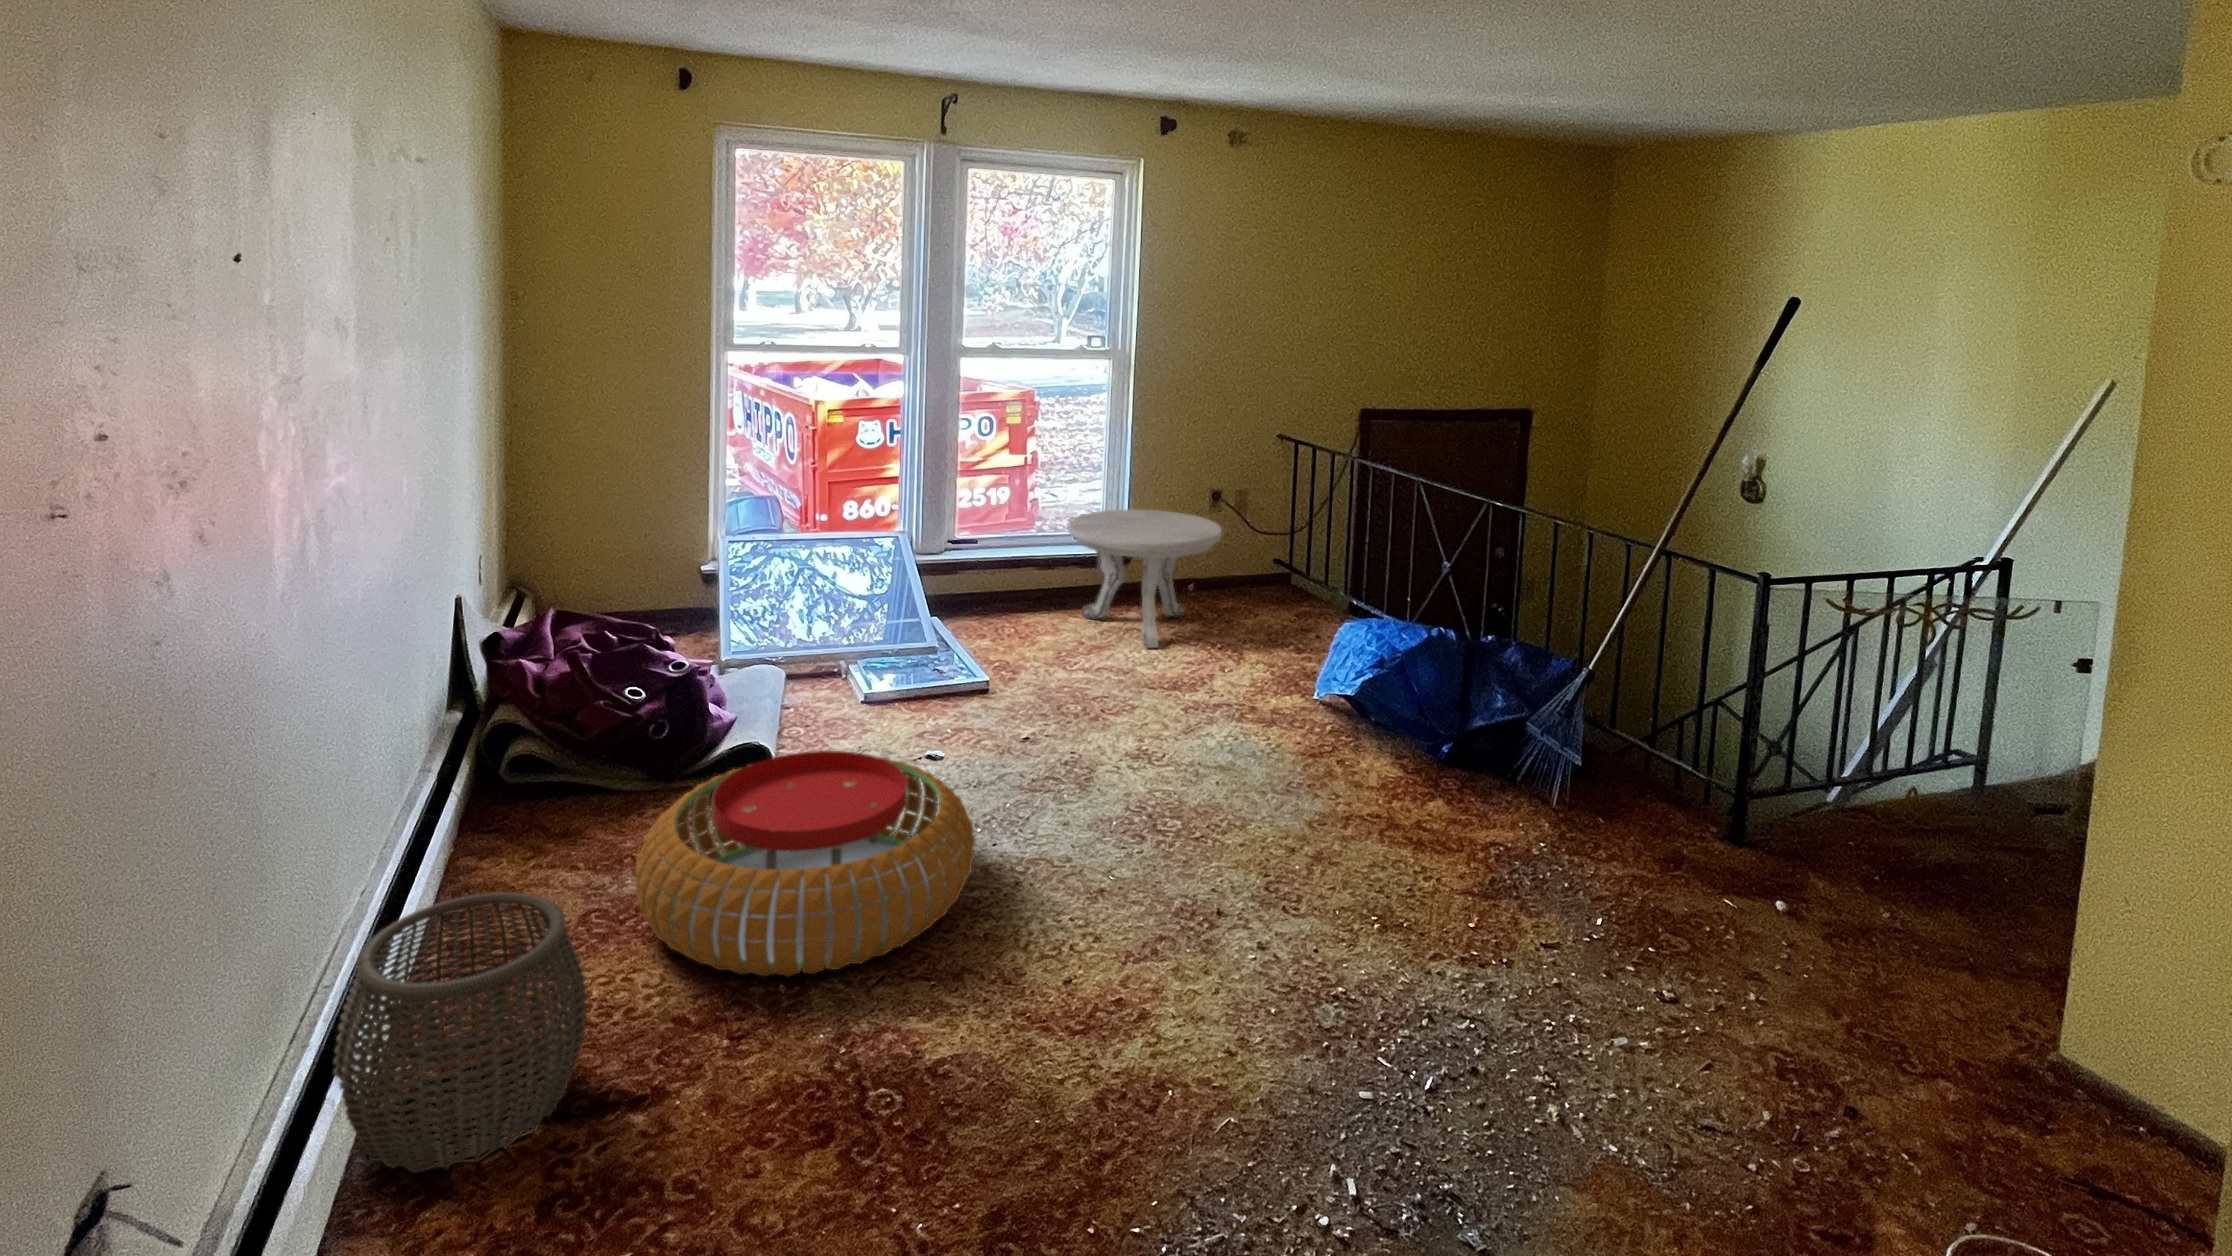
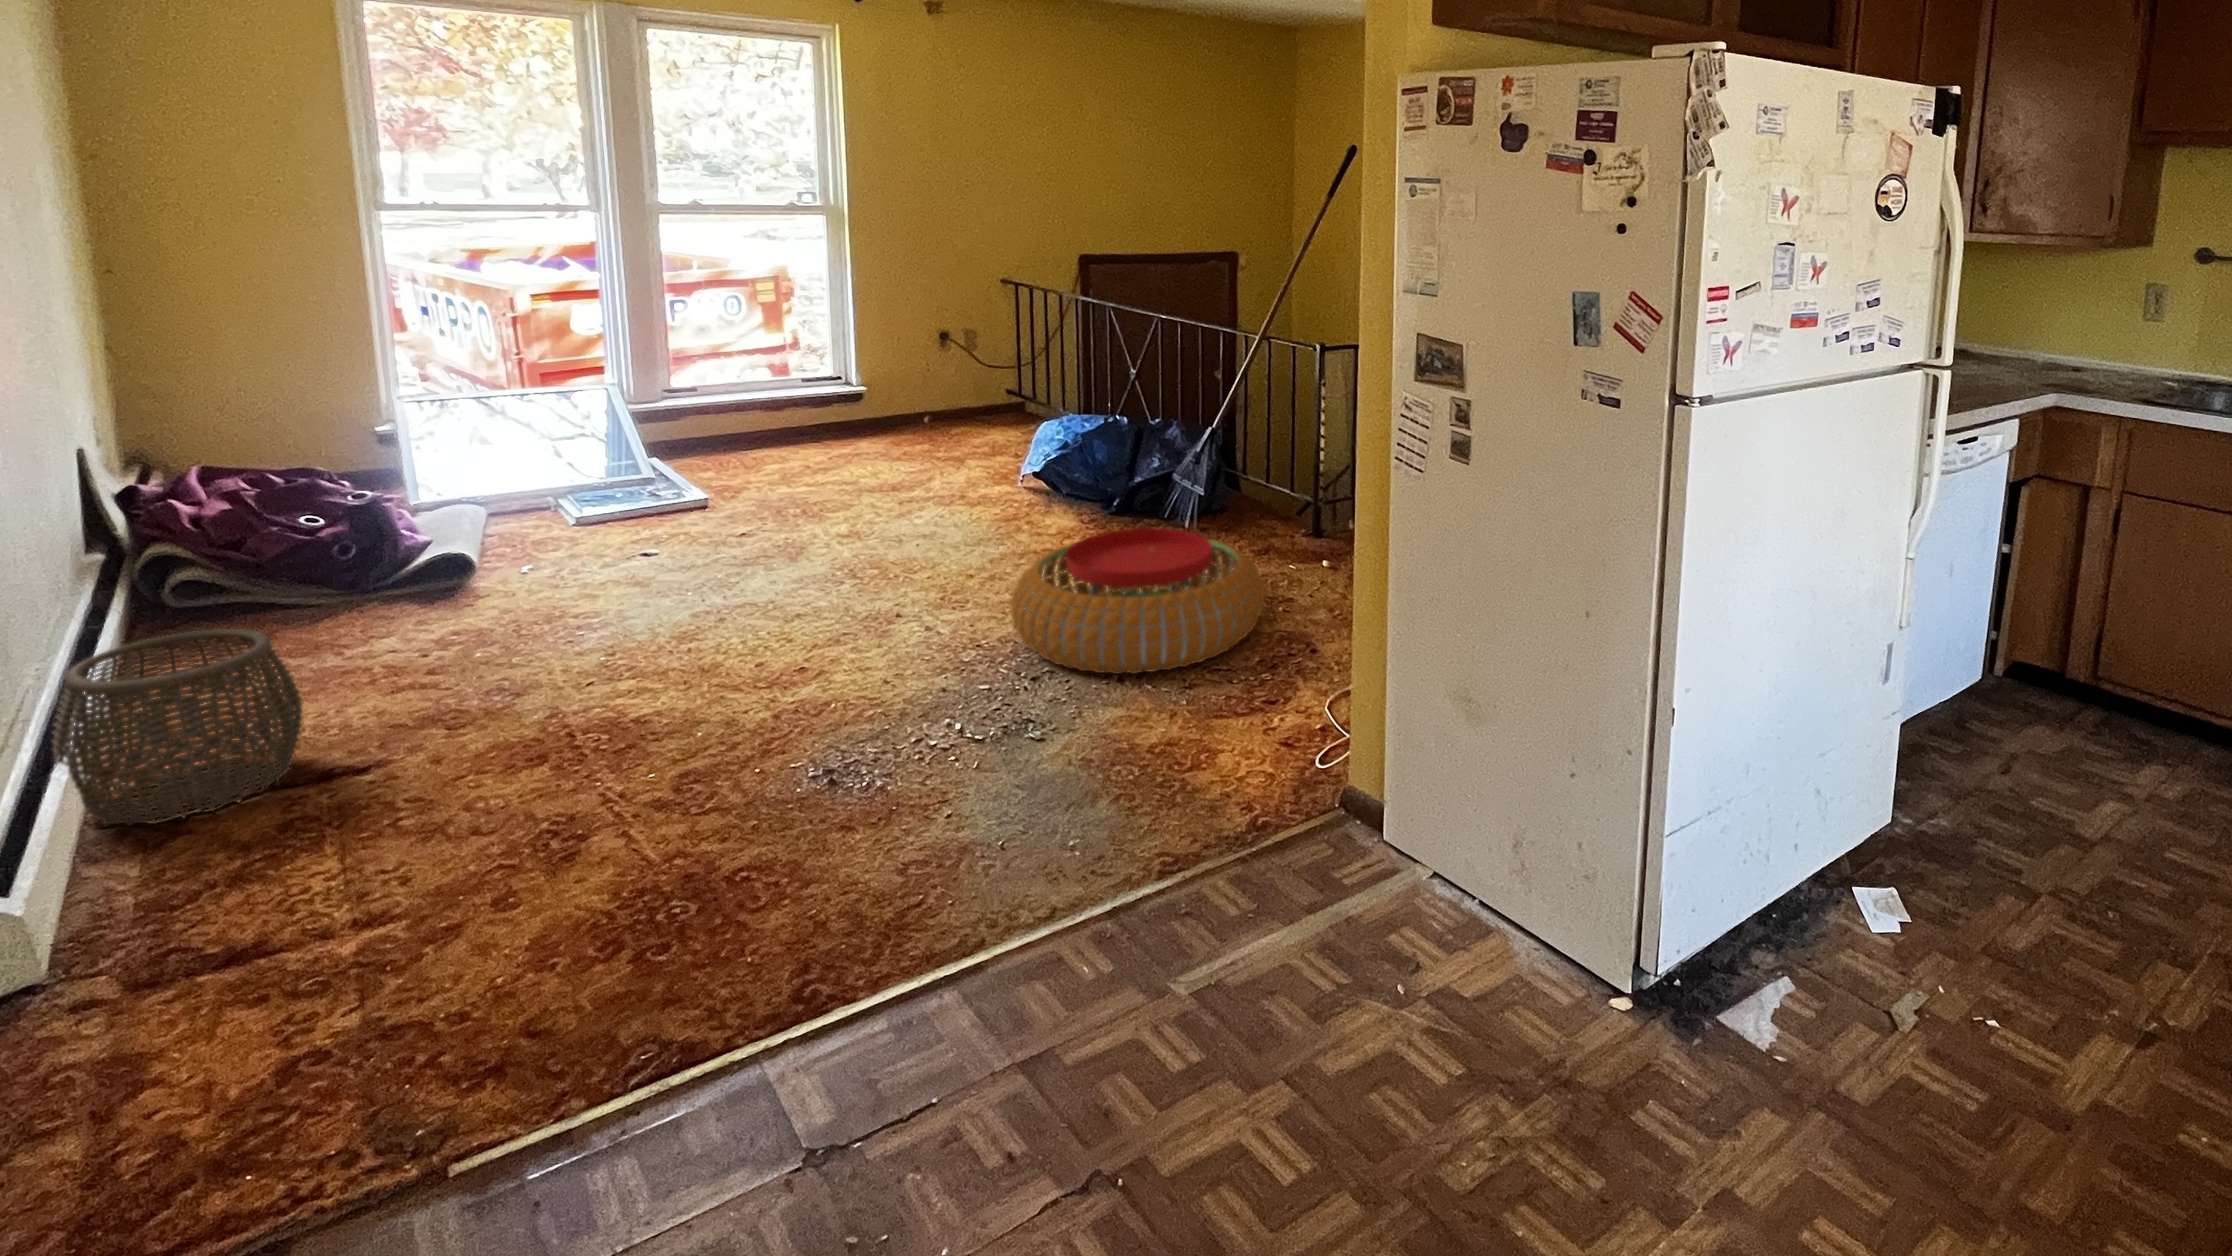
side table: present [1068,509,1222,648] -> none [788,350,942,465]
pouf: present [635,751,975,976] -> present [1011,528,1264,674]

